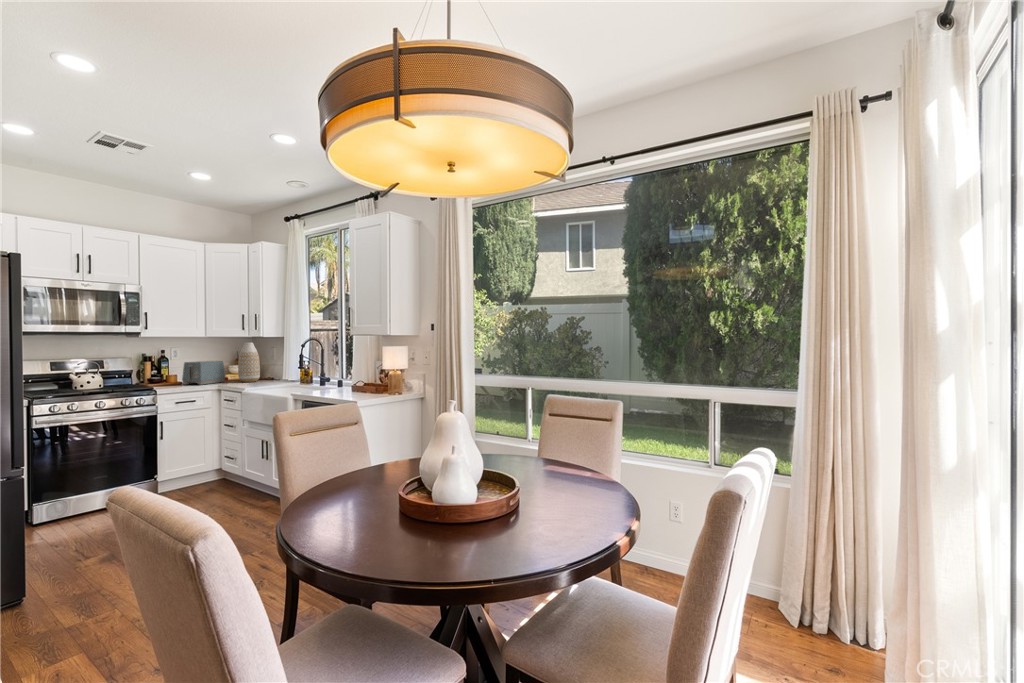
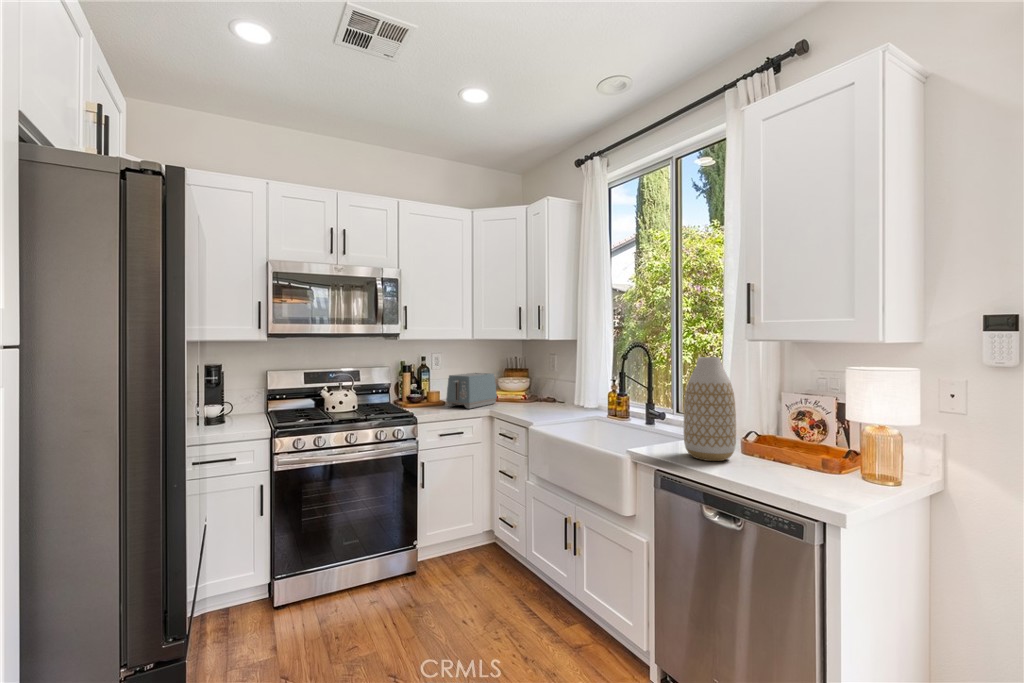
vase: present [238,343,260,382] -> present [684,357,736,461]

